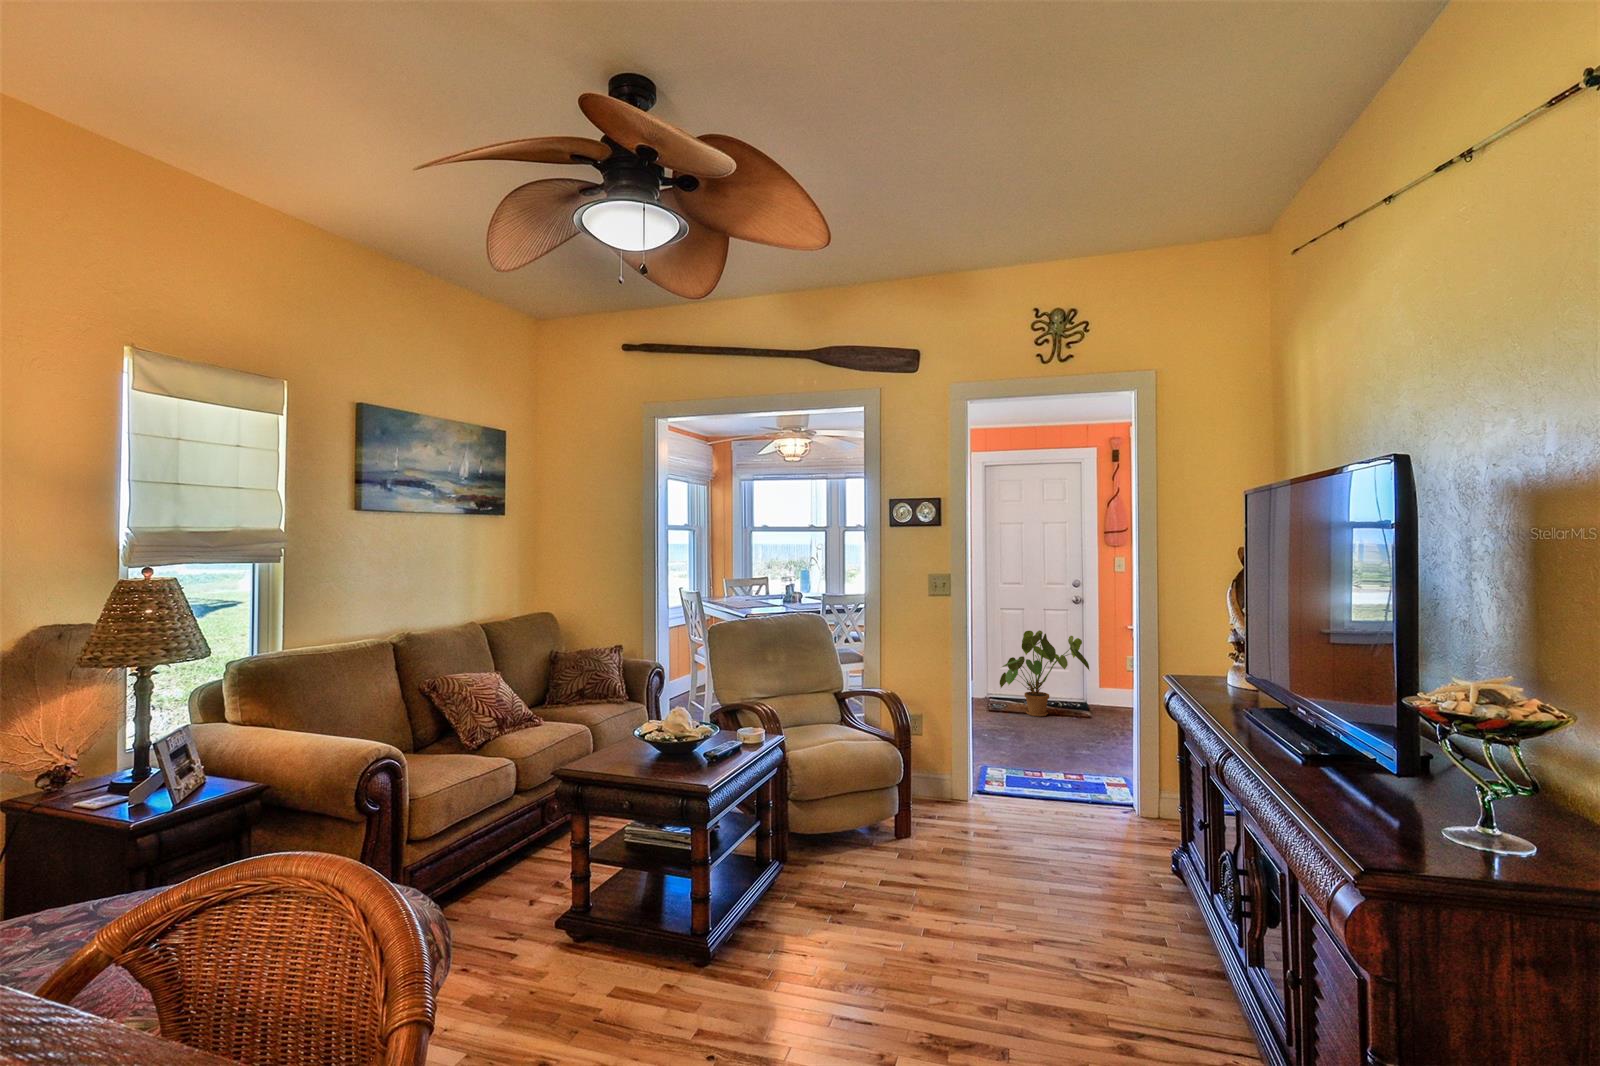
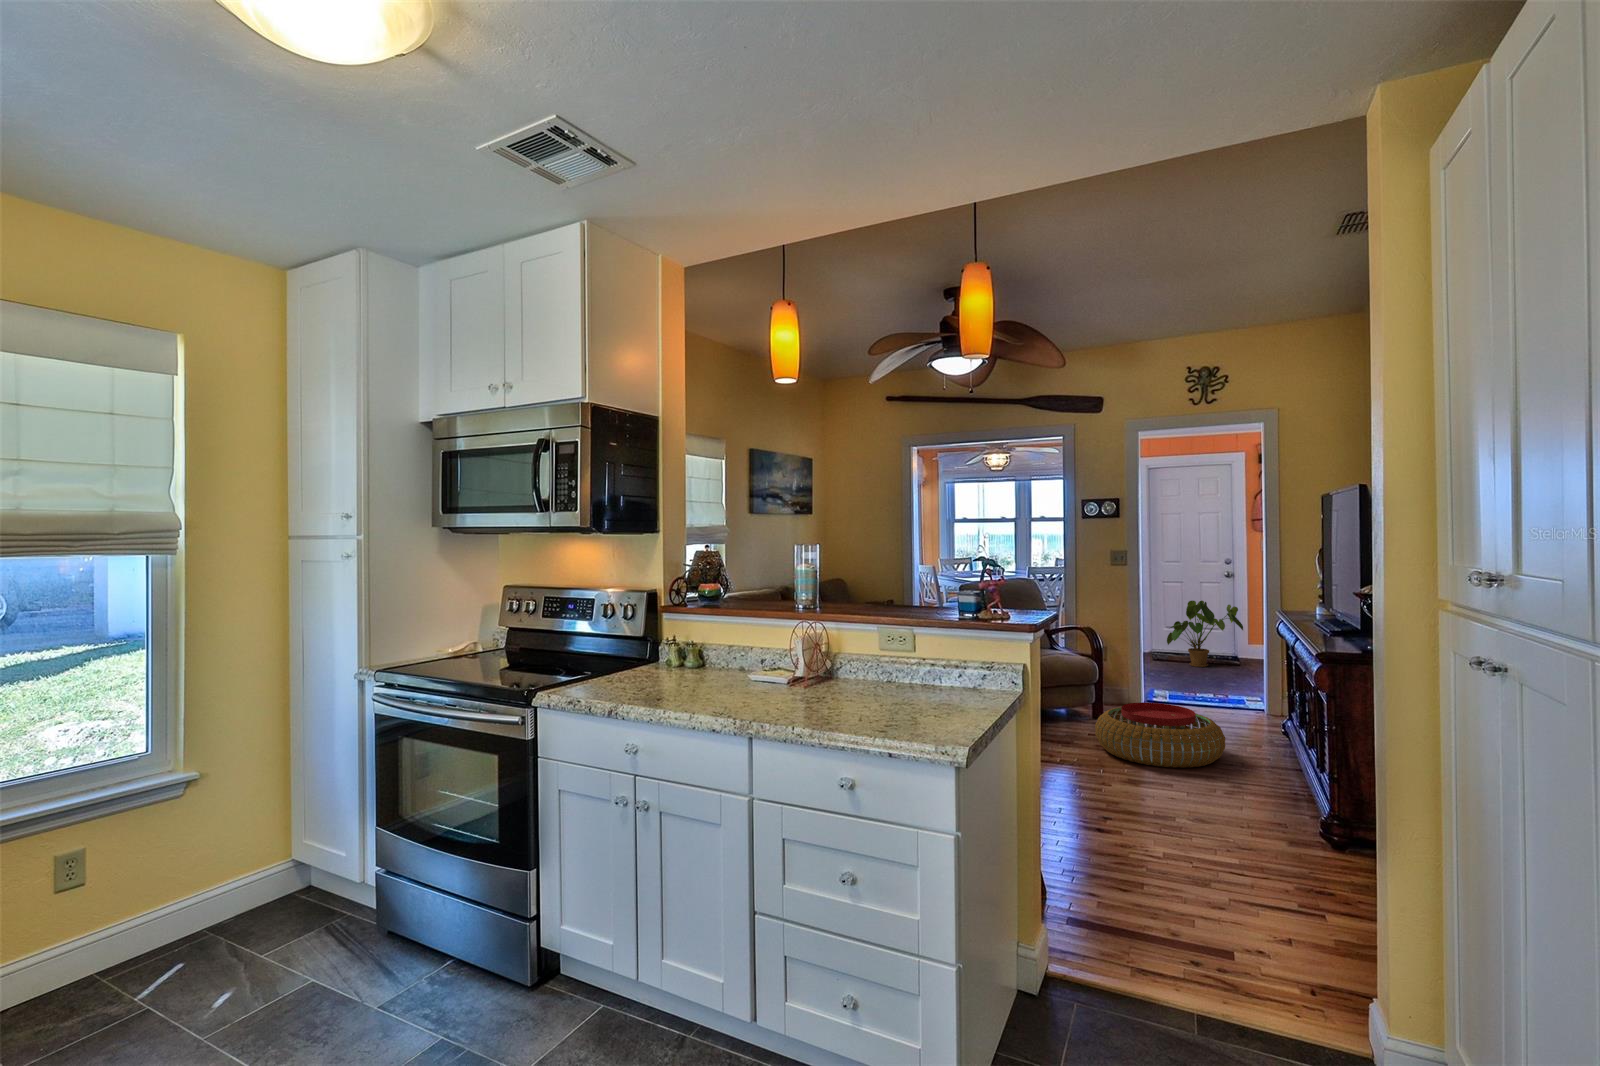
pouf: none [891,841,1109,997] -> present [1095,702,1226,768]

